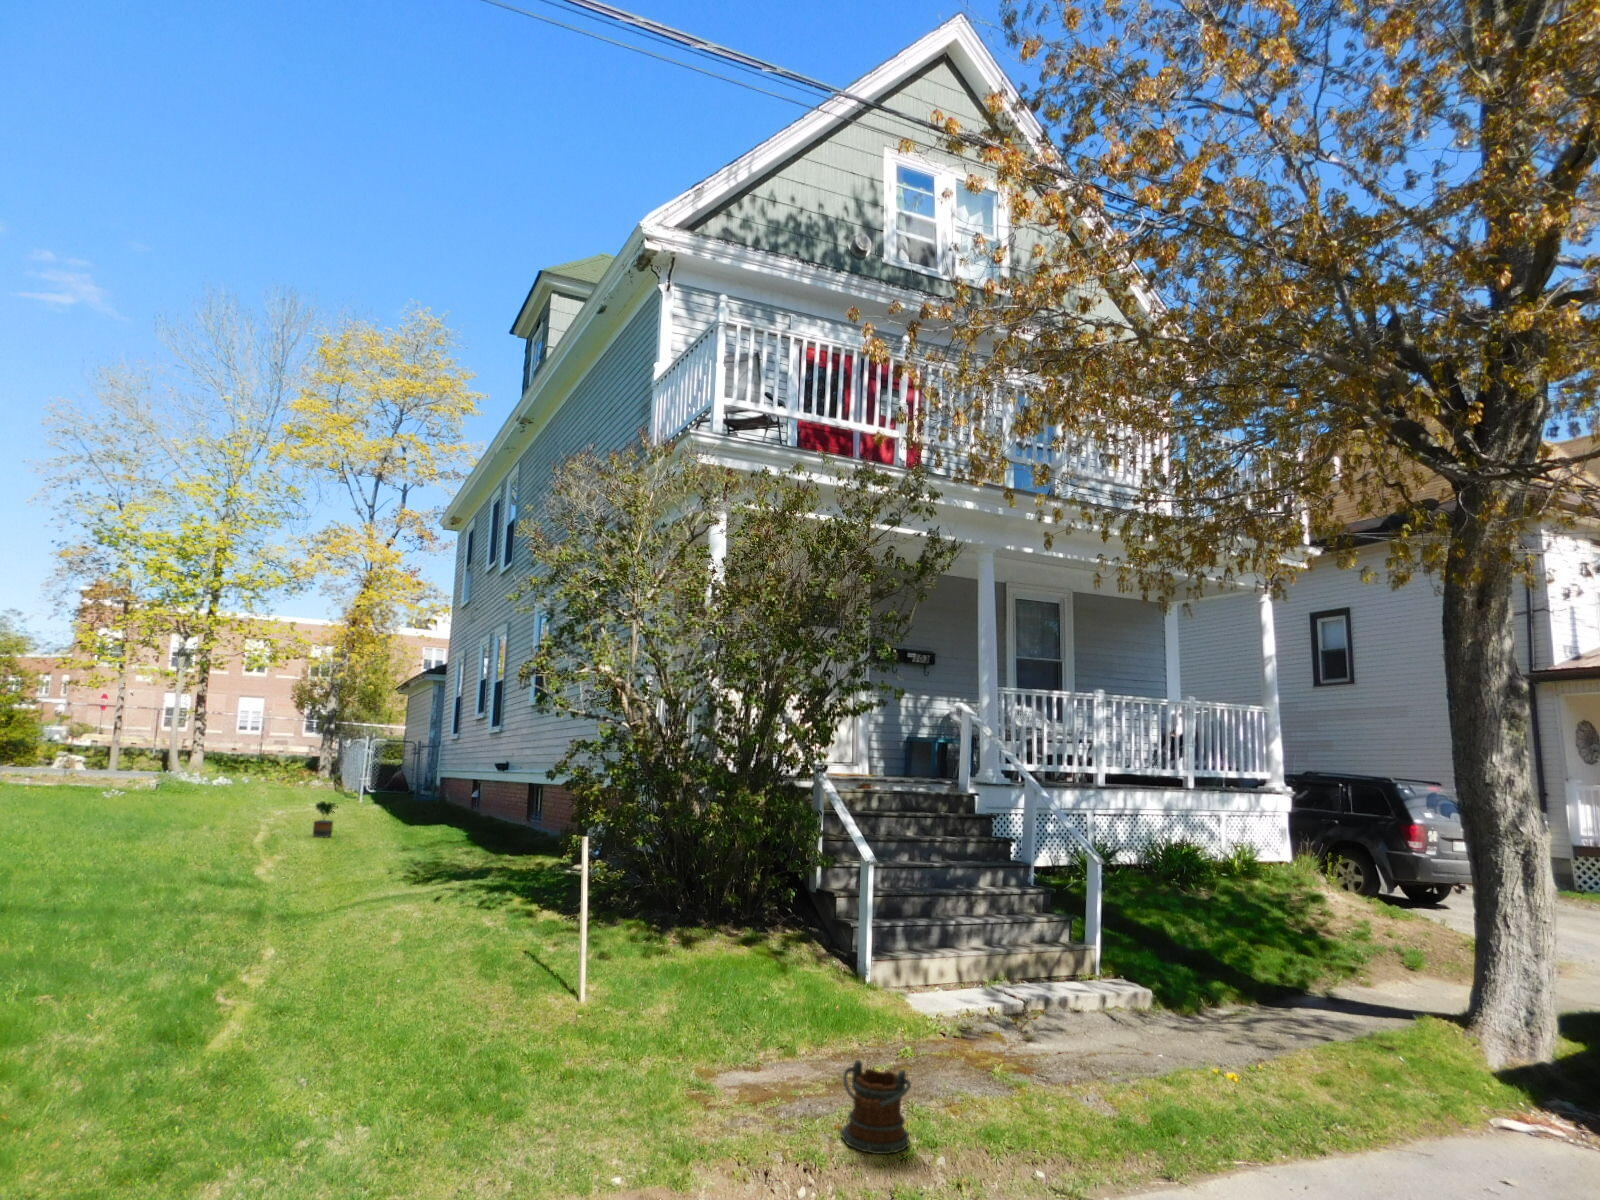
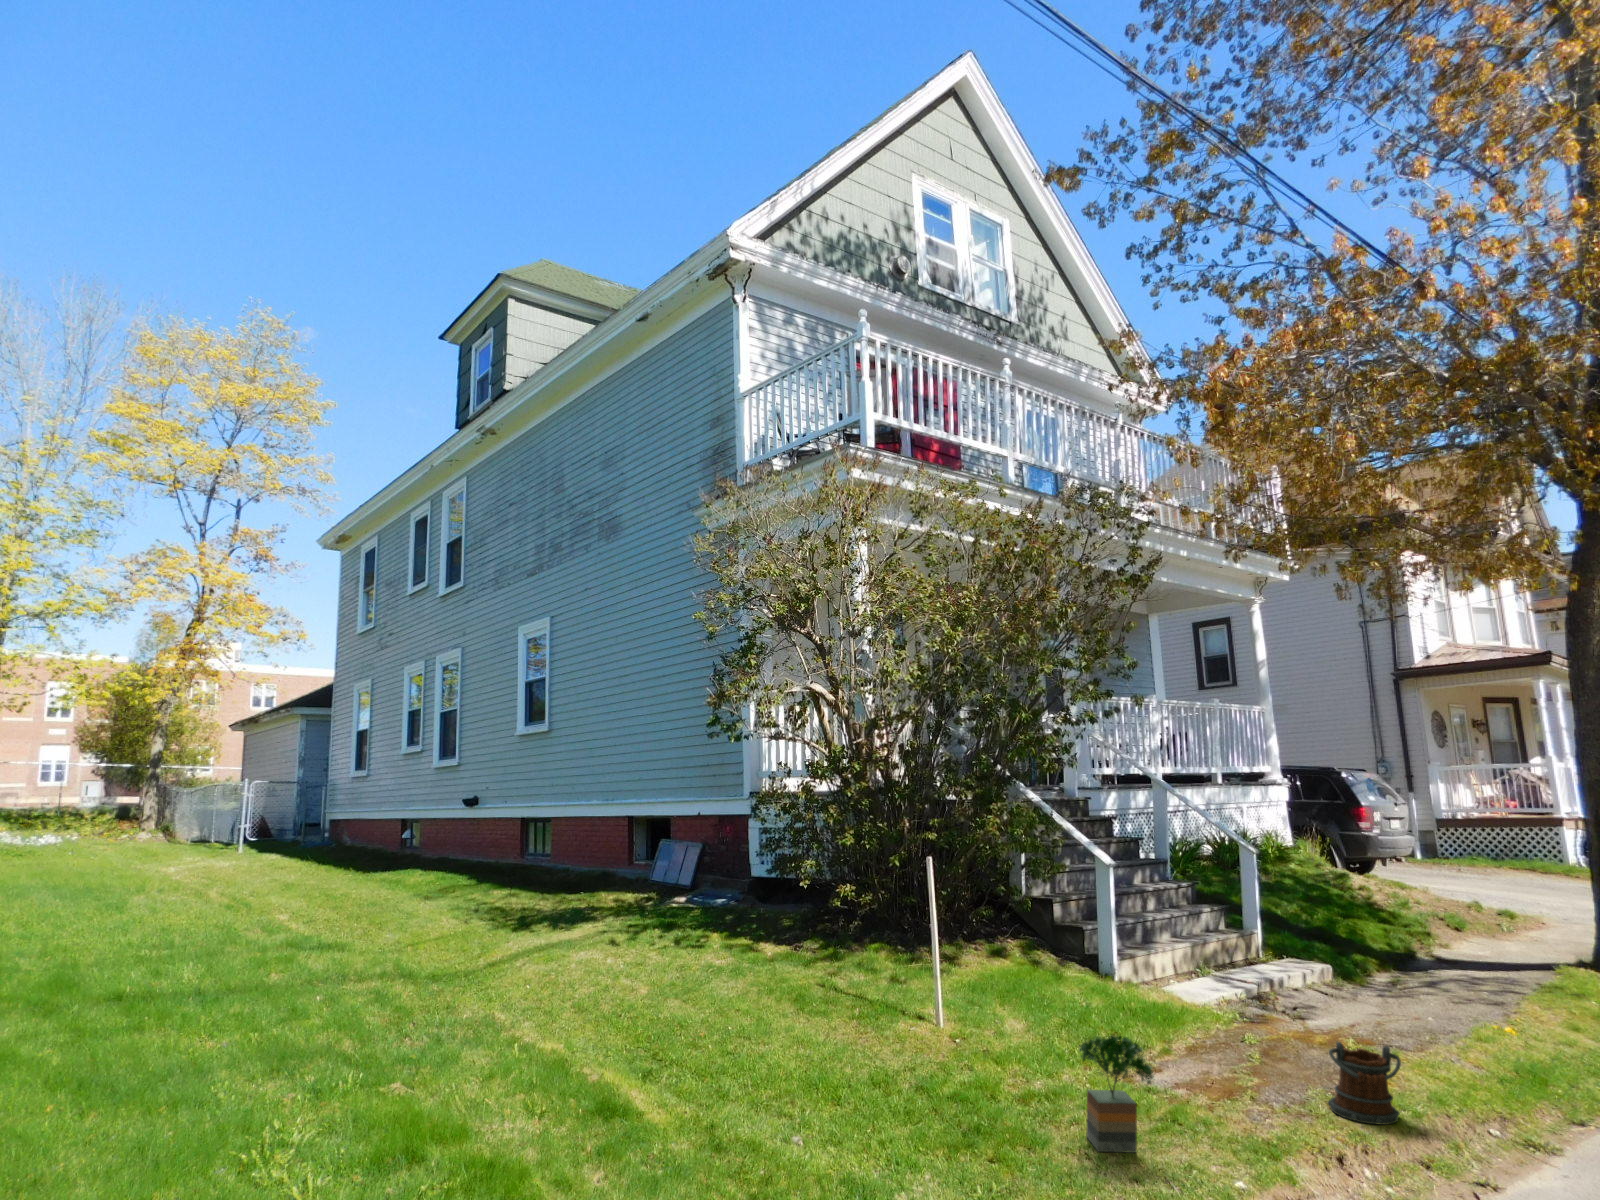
potted tree: present [313,801,338,838] -> present [1079,1035,1154,1153]

